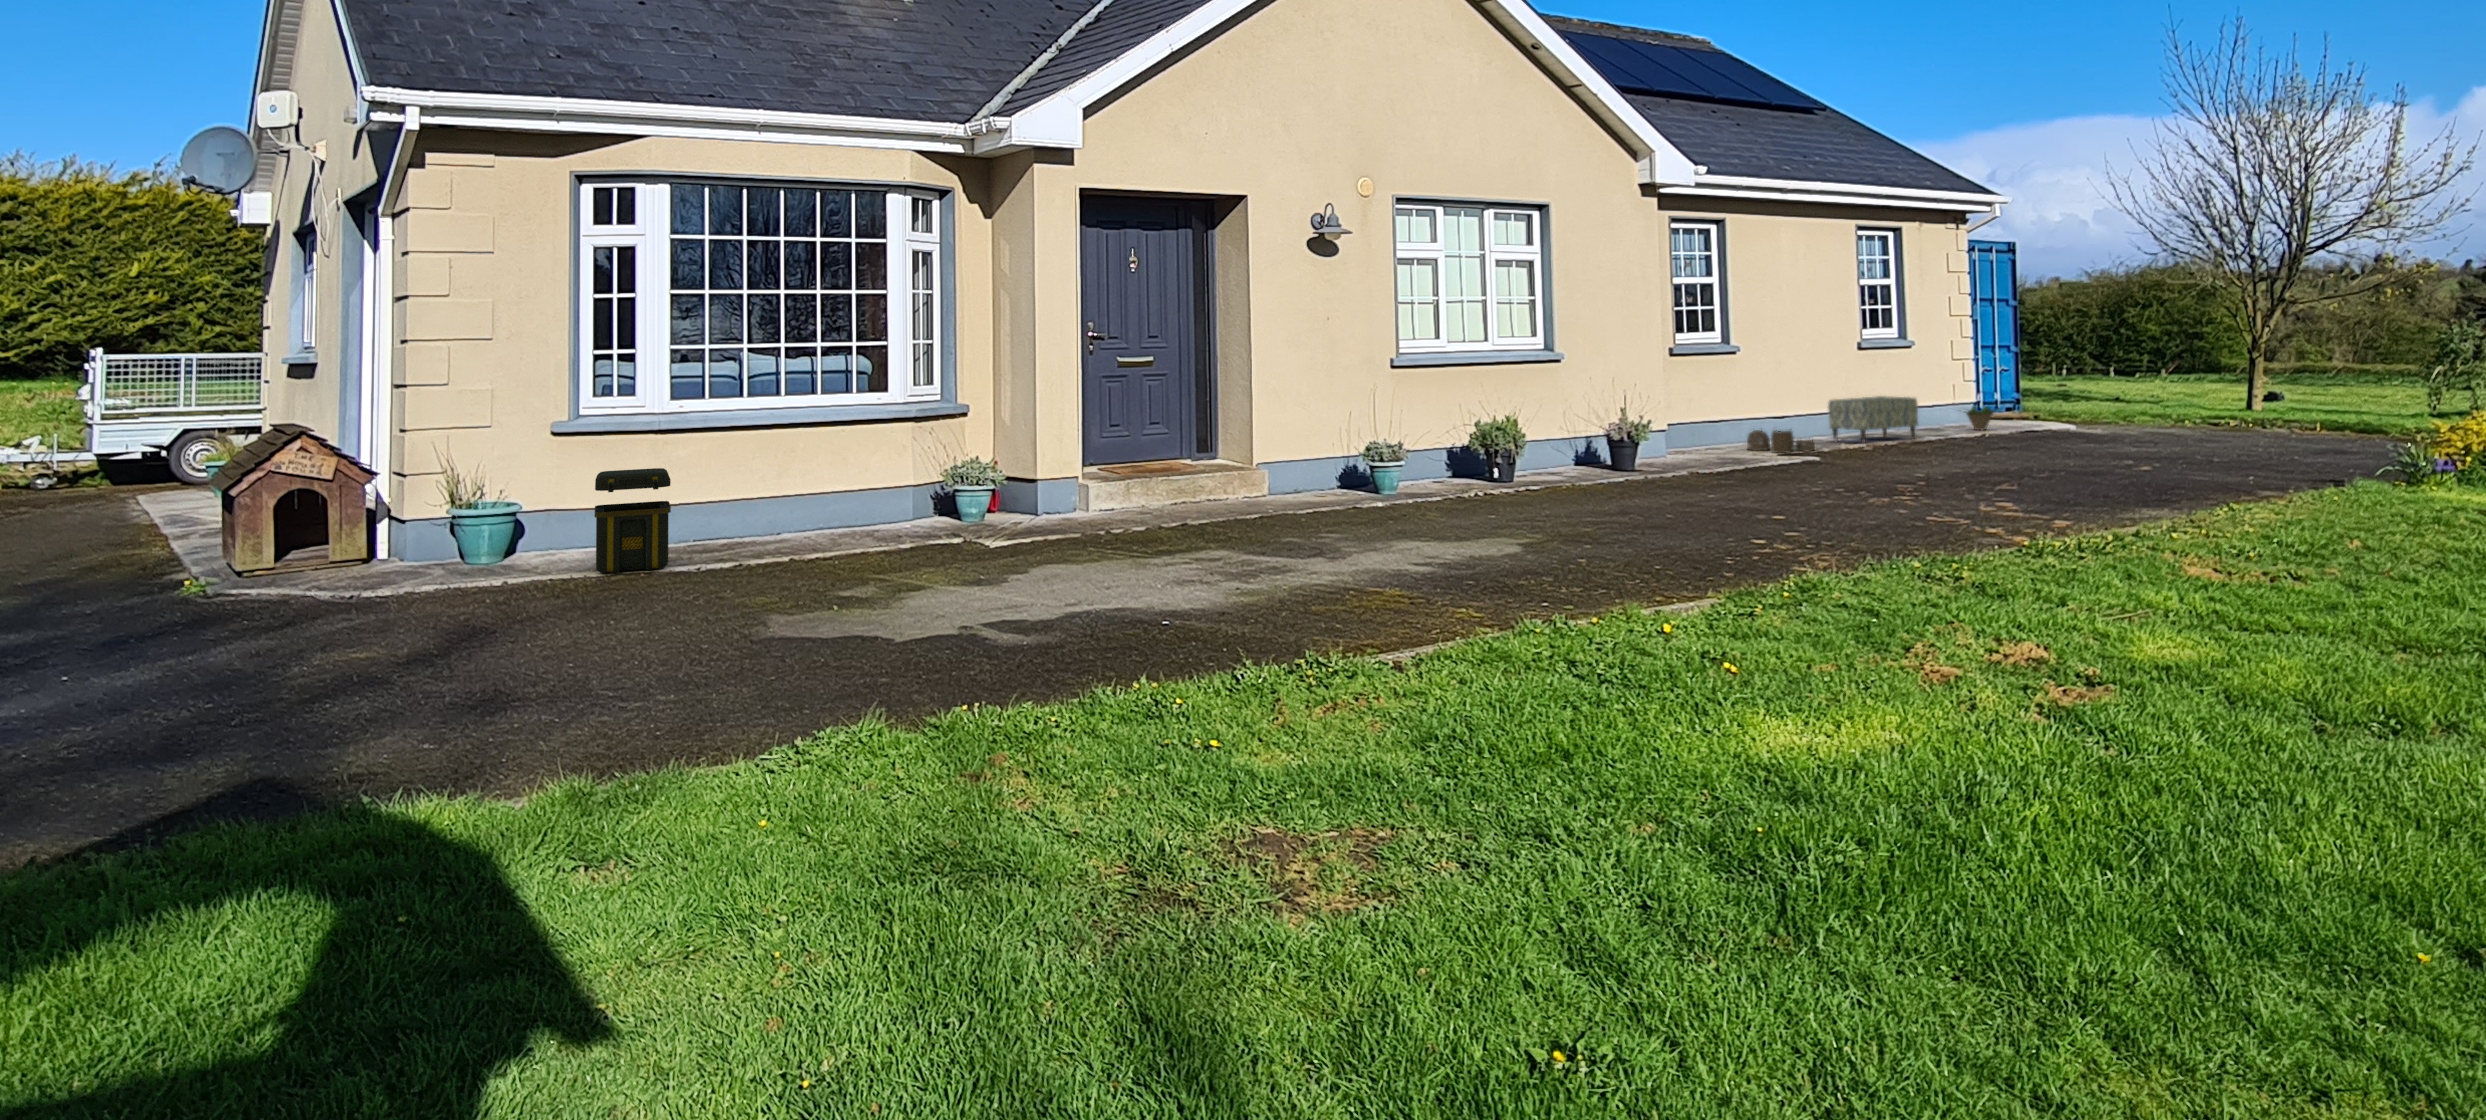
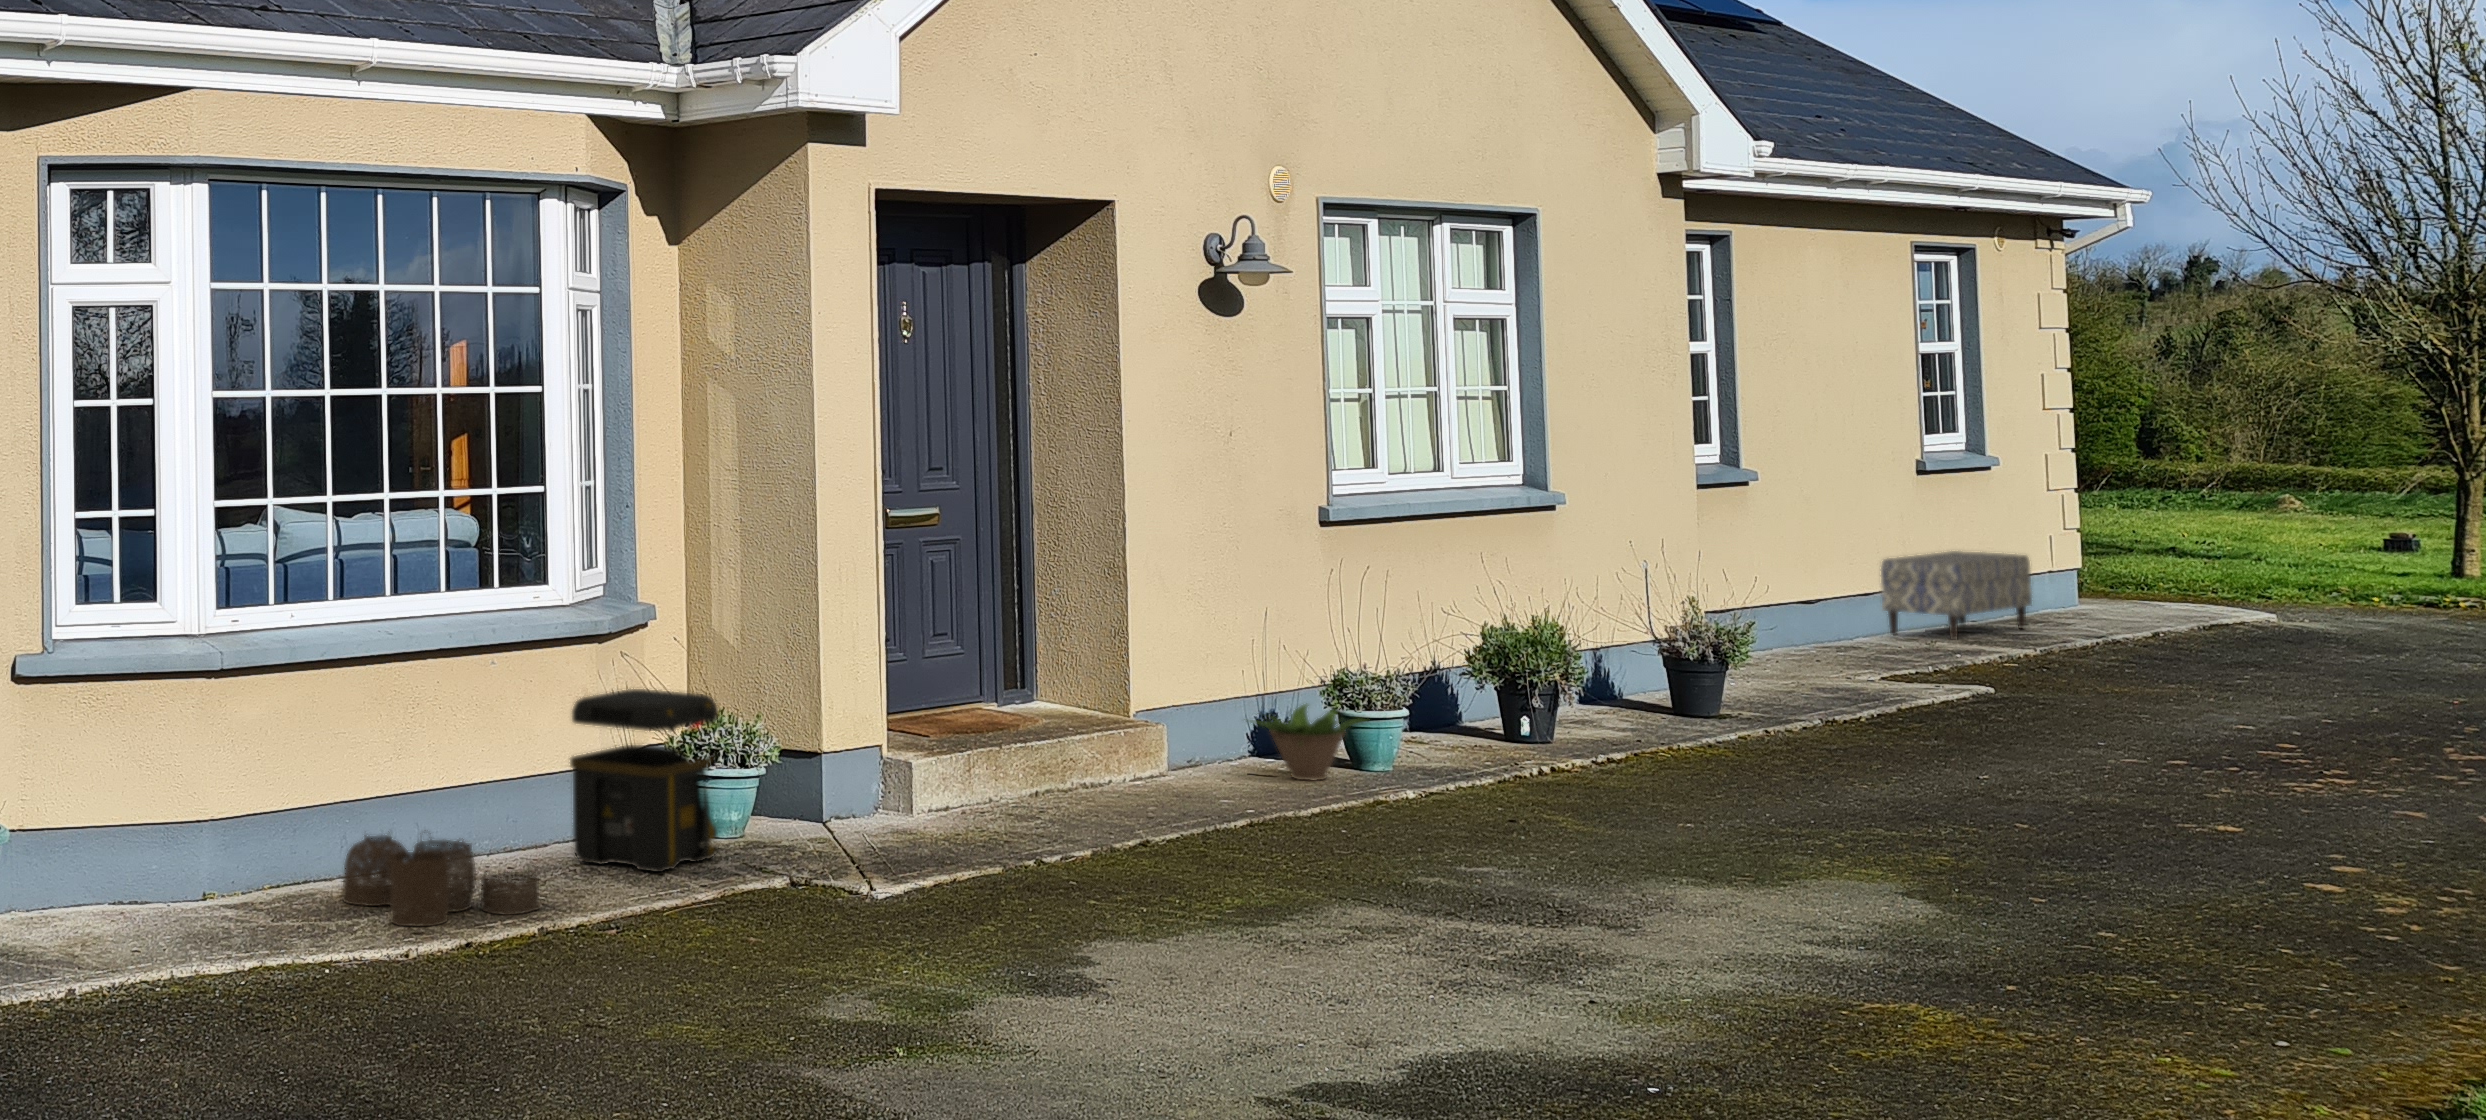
decorative plant: present [1966,406,1996,430] -> present [1244,704,1368,781]
woven basket: present [1747,429,1815,453] -> present [343,835,539,926]
toolbox: present [595,468,671,574] -> present [570,689,719,872]

